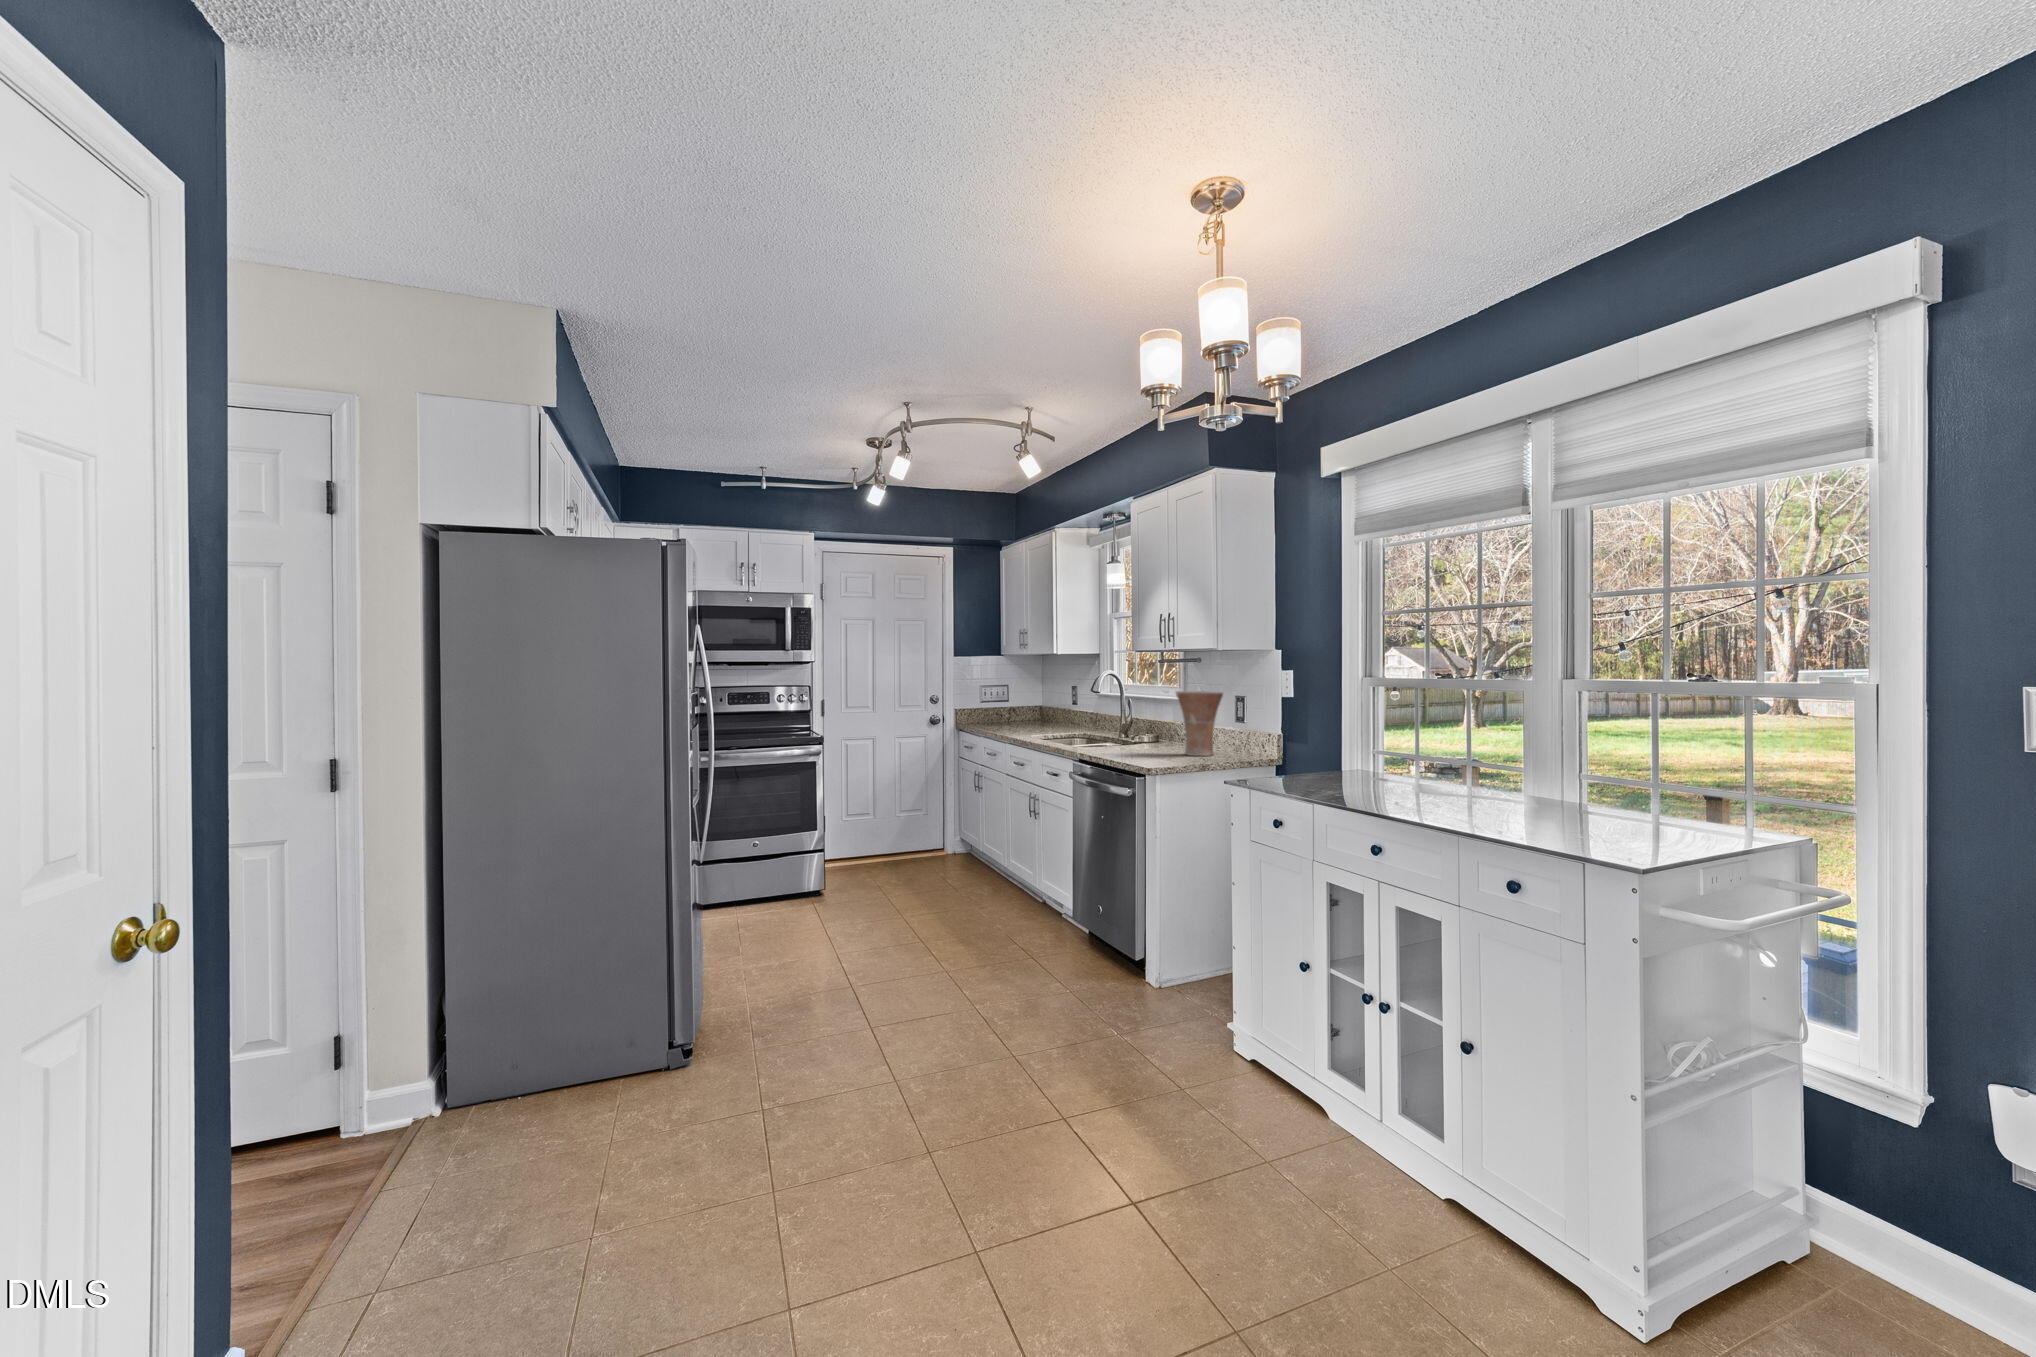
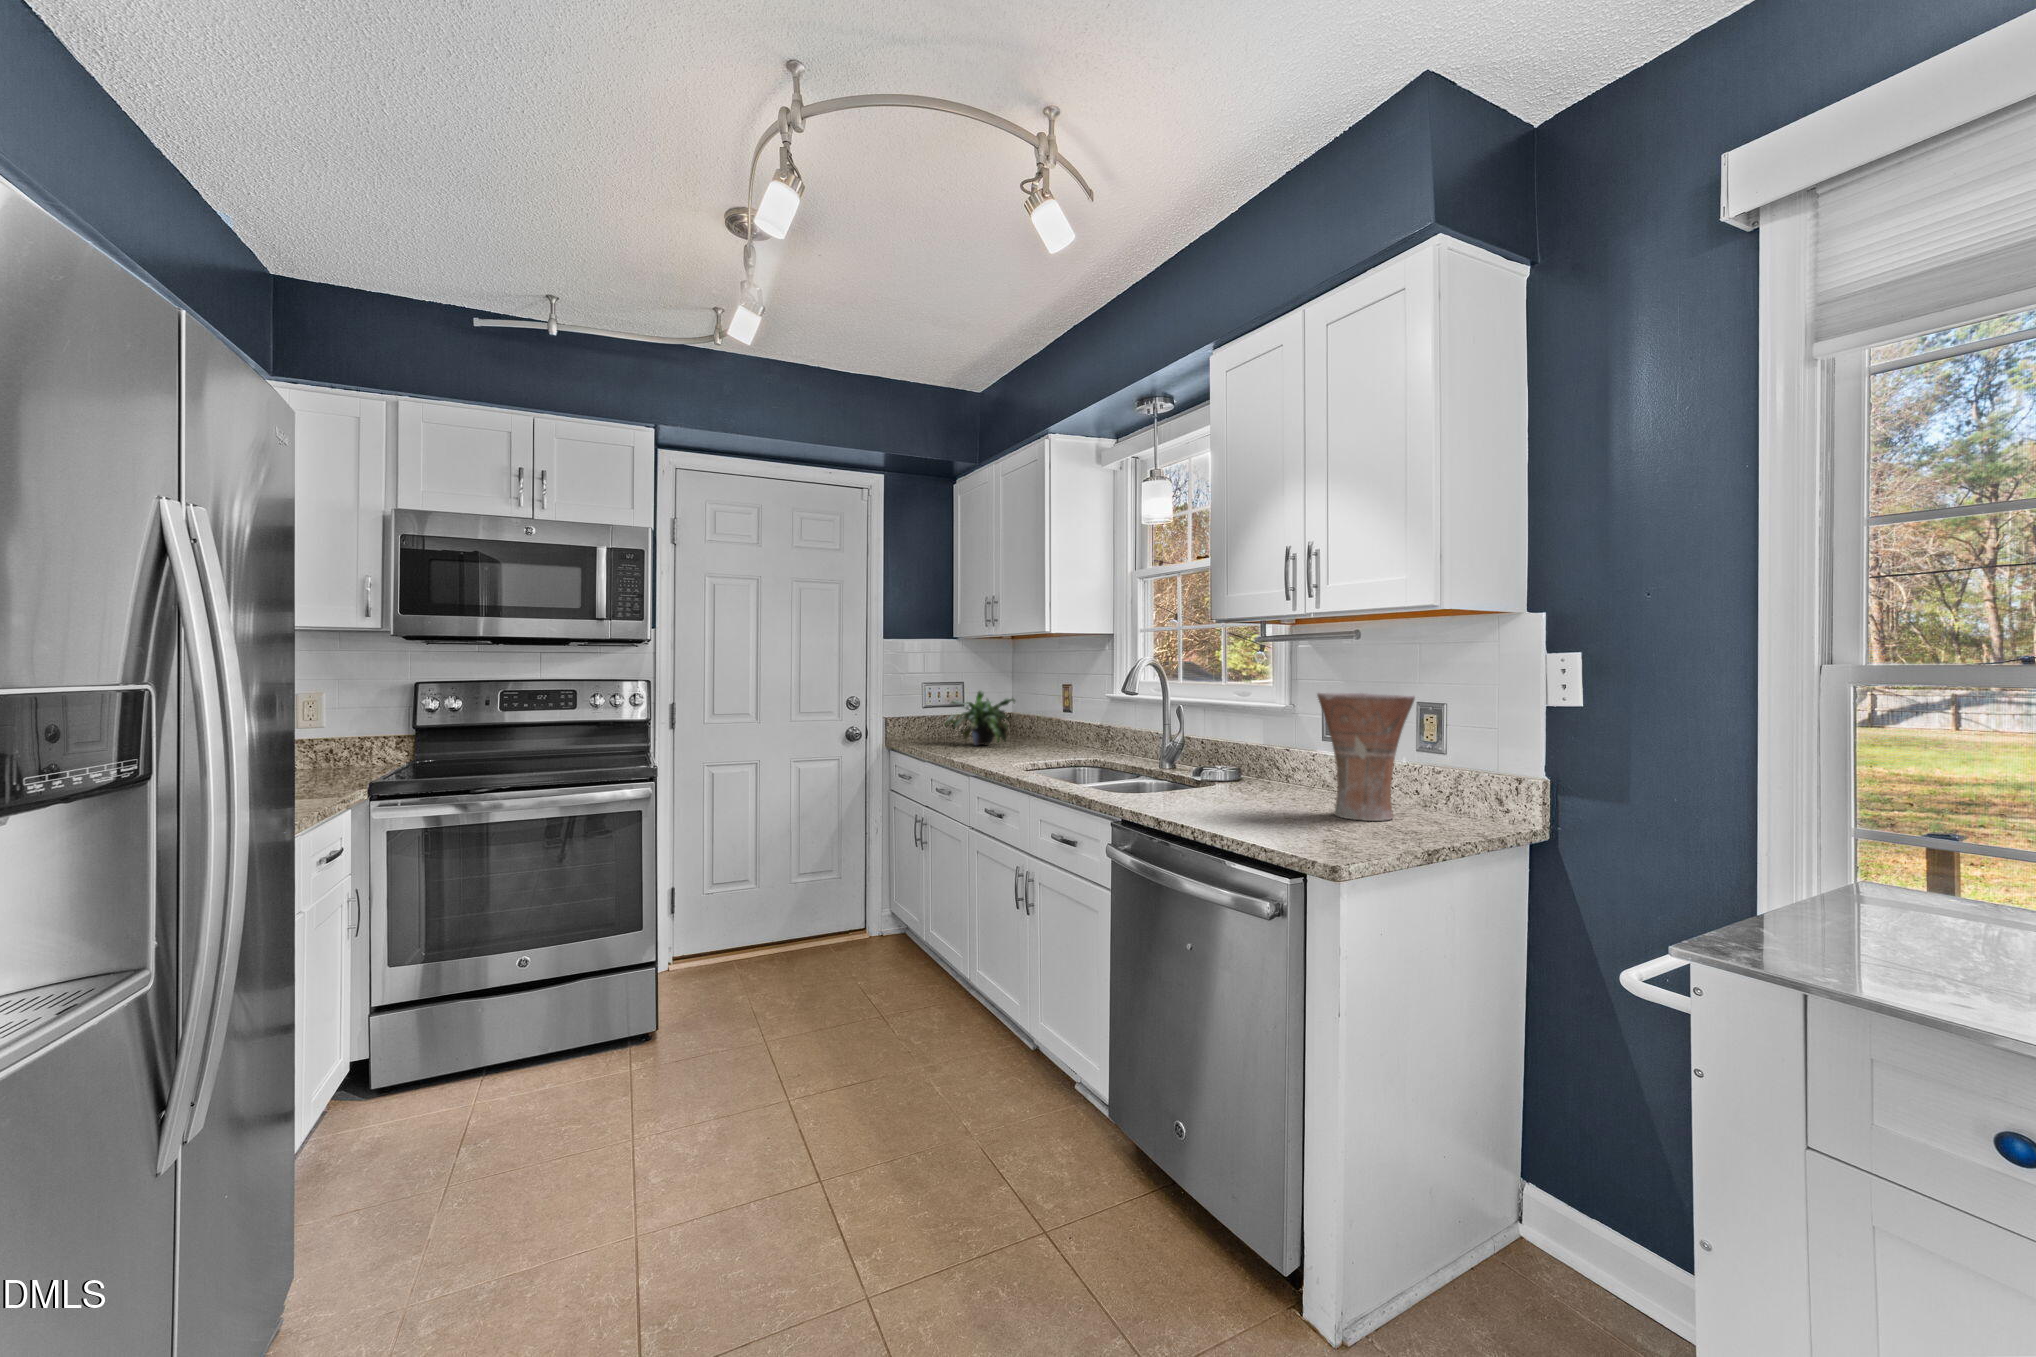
potted plant: none [995,691,1043,728] -> present [945,690,1015,745]

